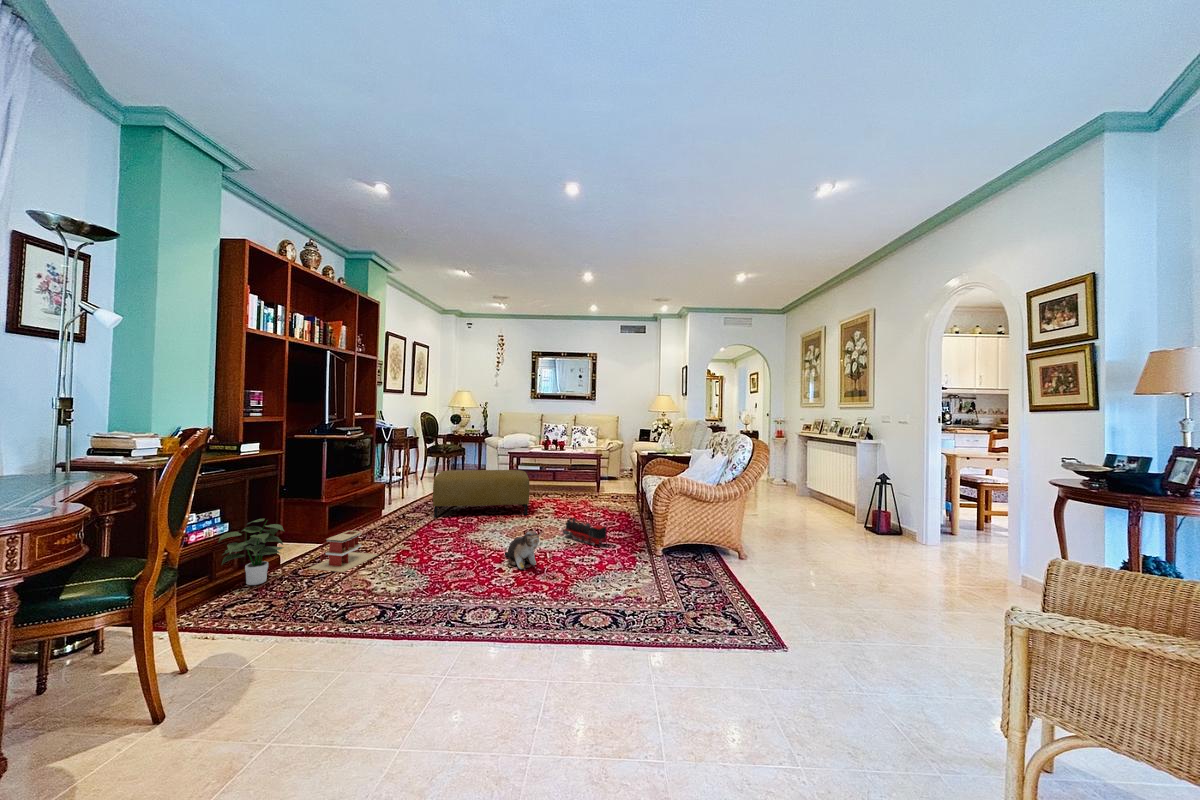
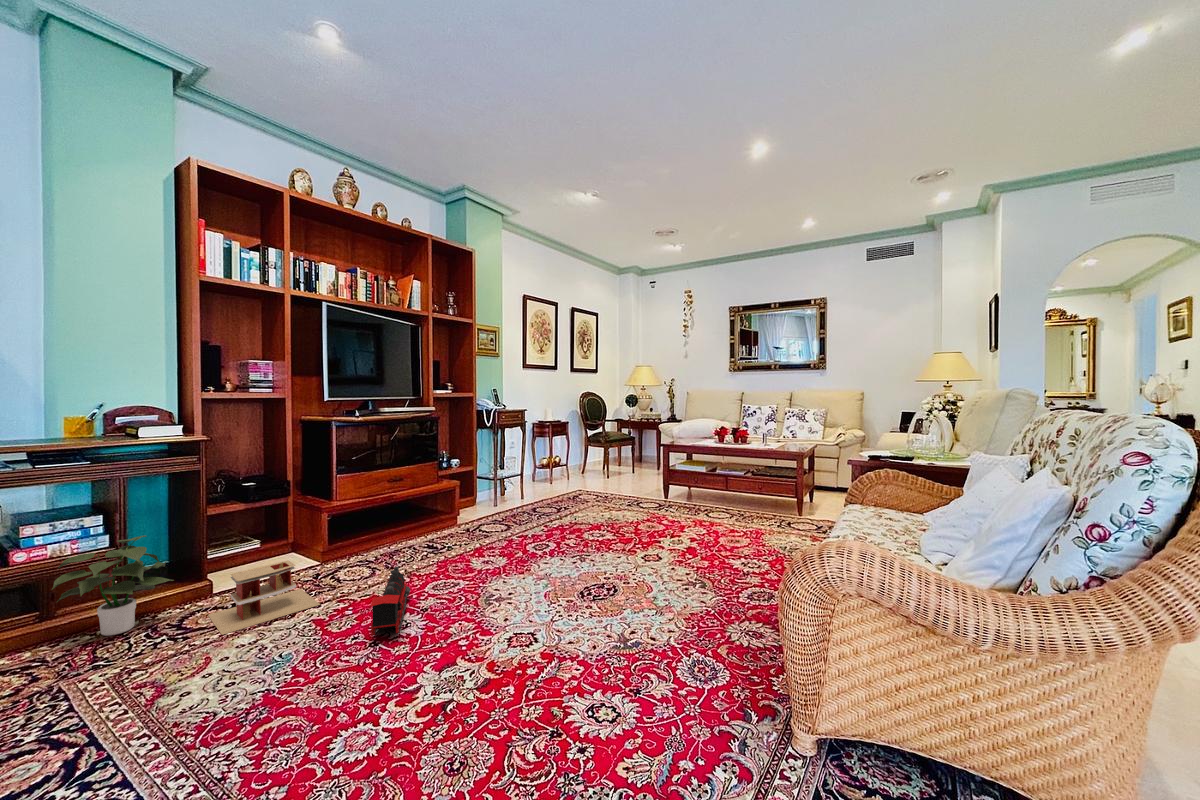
ottoman: present [433,470,530,517] -> none [492,471,645,554]
toy train: present [563,518,607,546] -> present [370,566,410,636]
plush toy: present [505,531,542,569] -> none [421,630,486,713]

